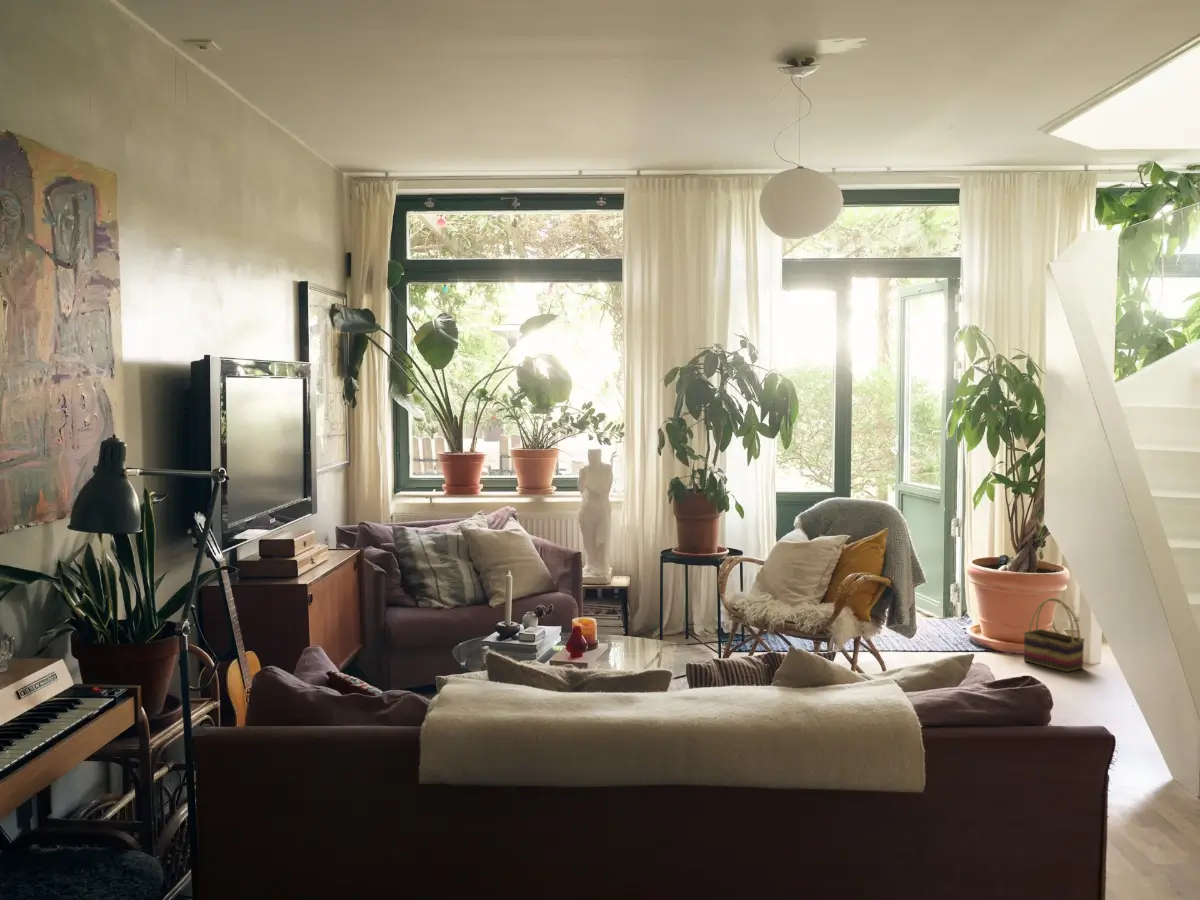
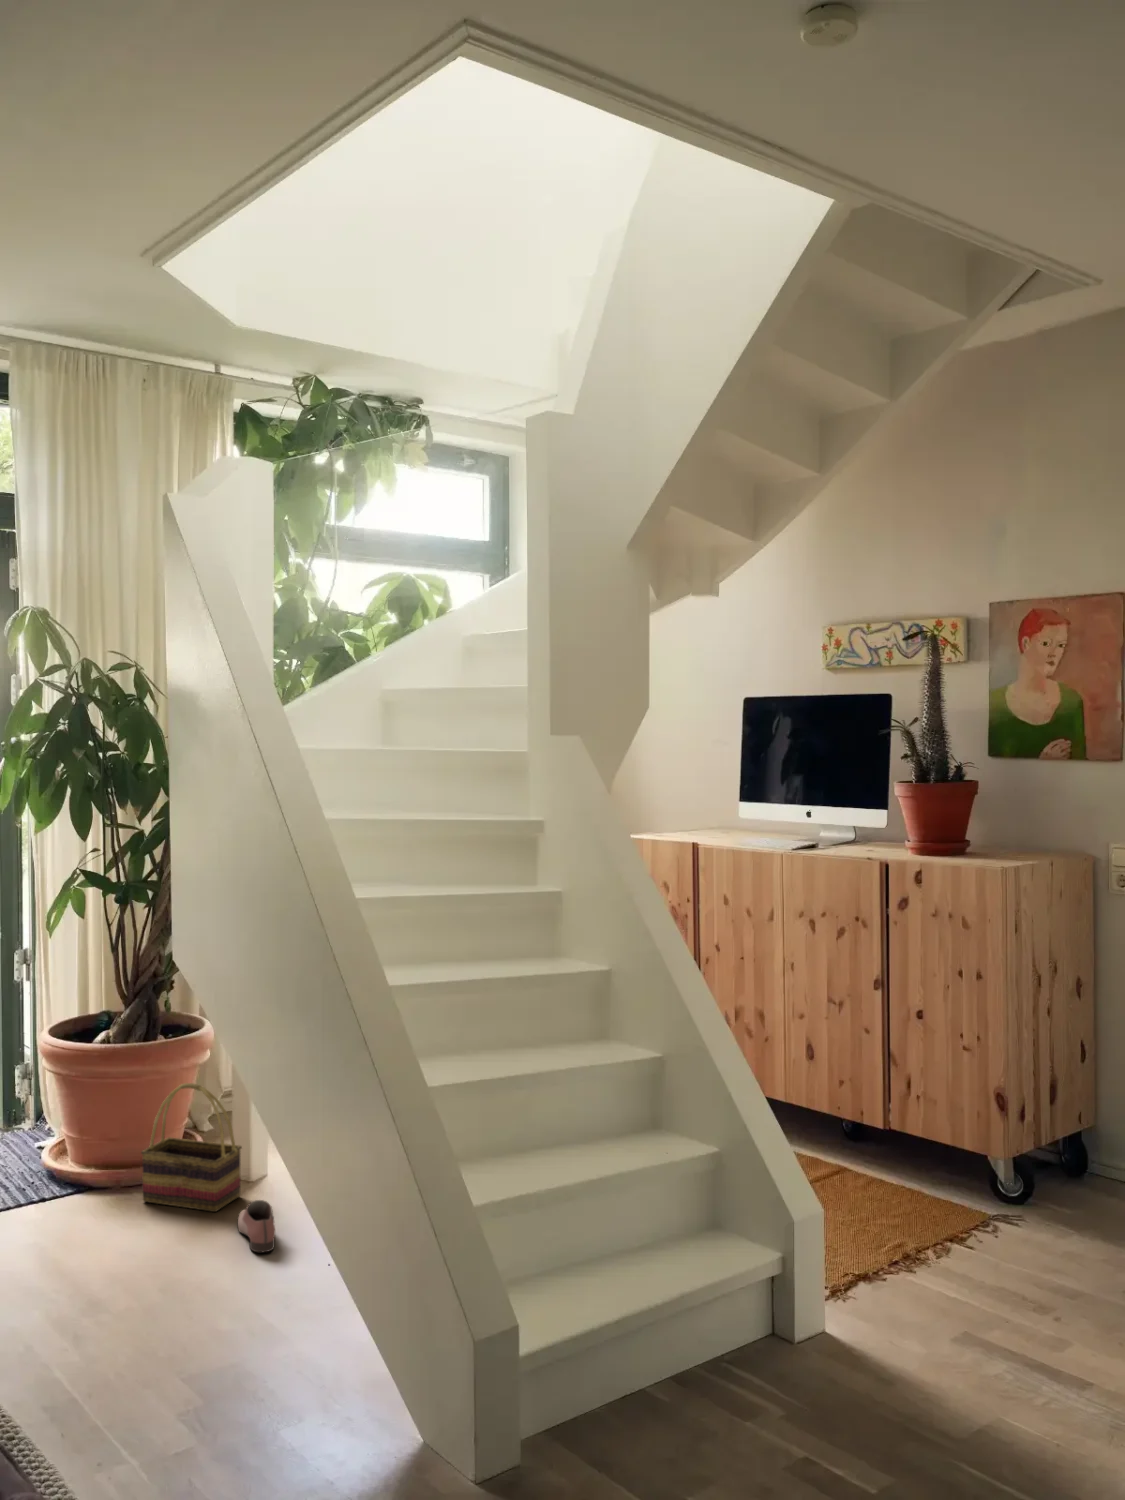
shoe: none [1080,665,1102,693] -> present [238,1200,275,1252]

